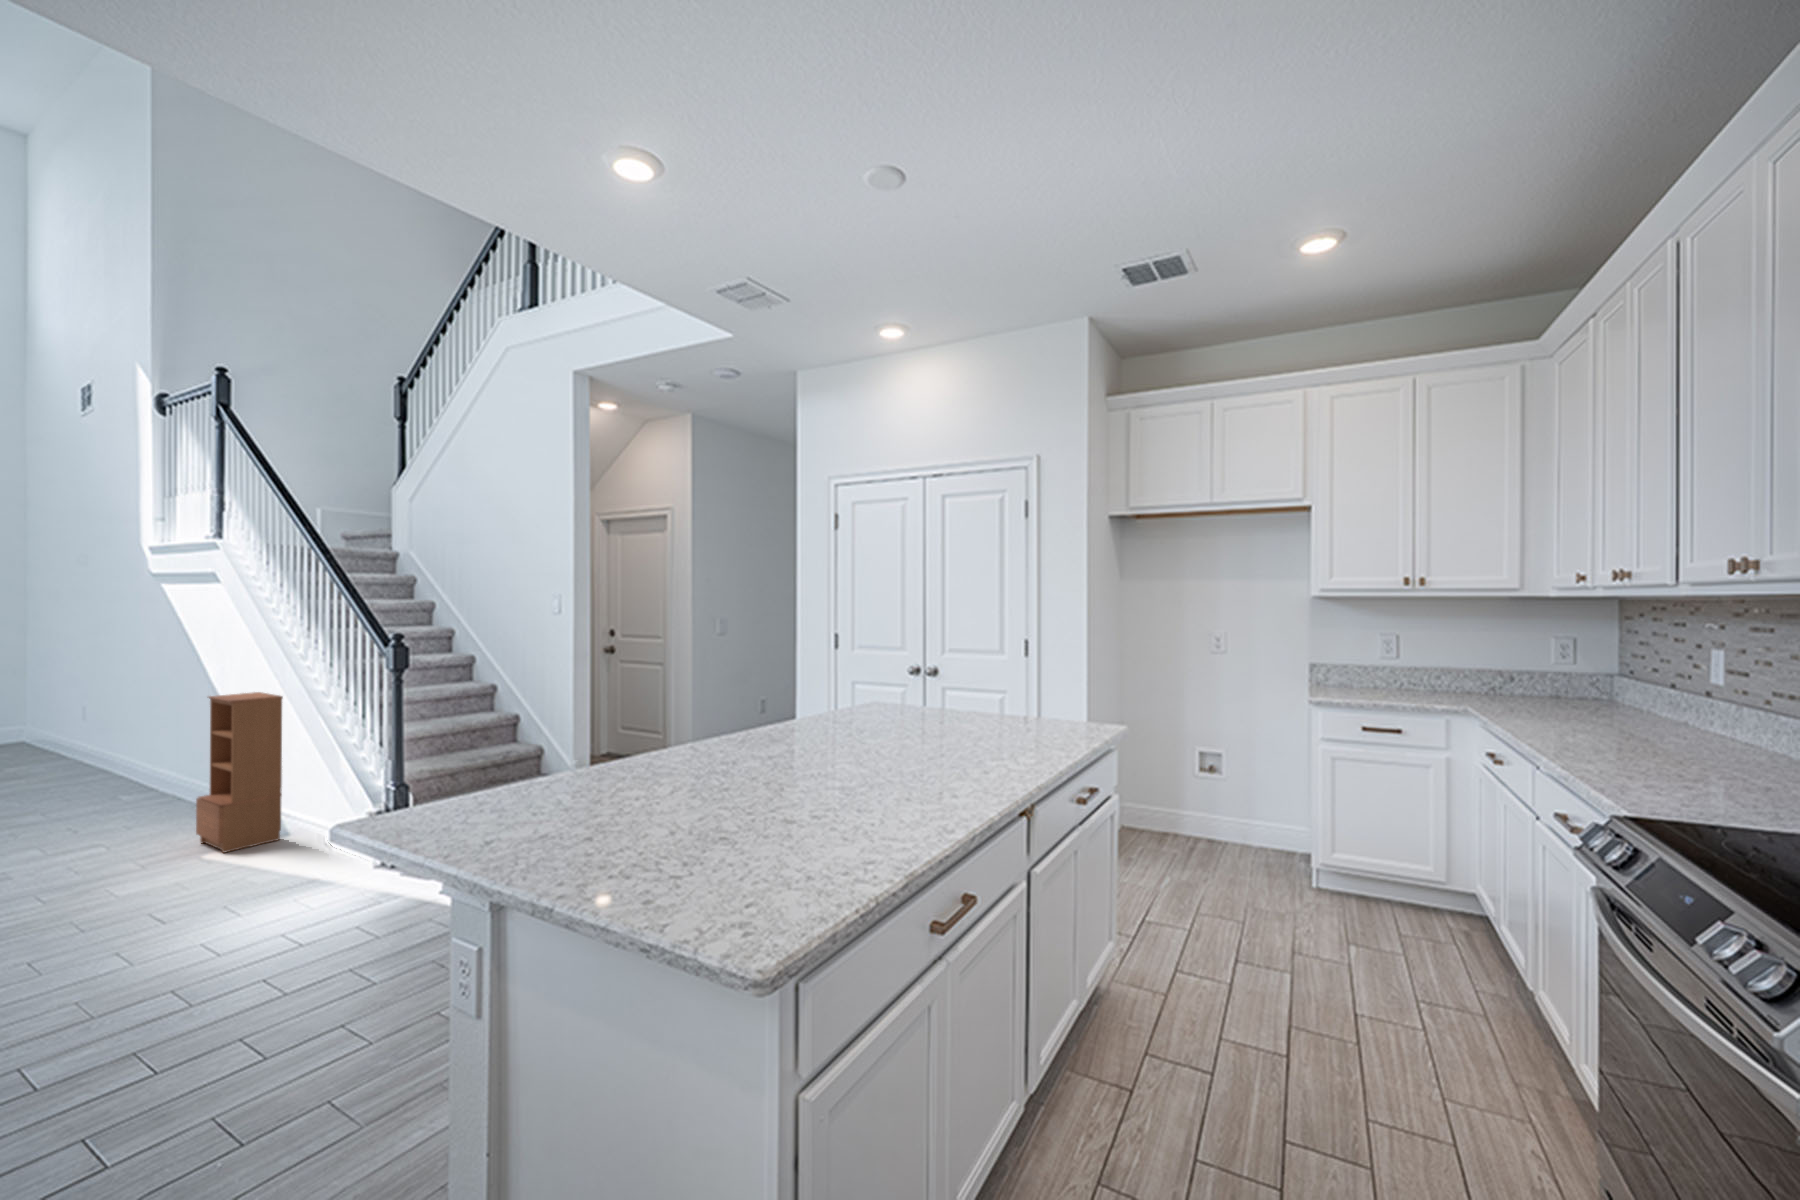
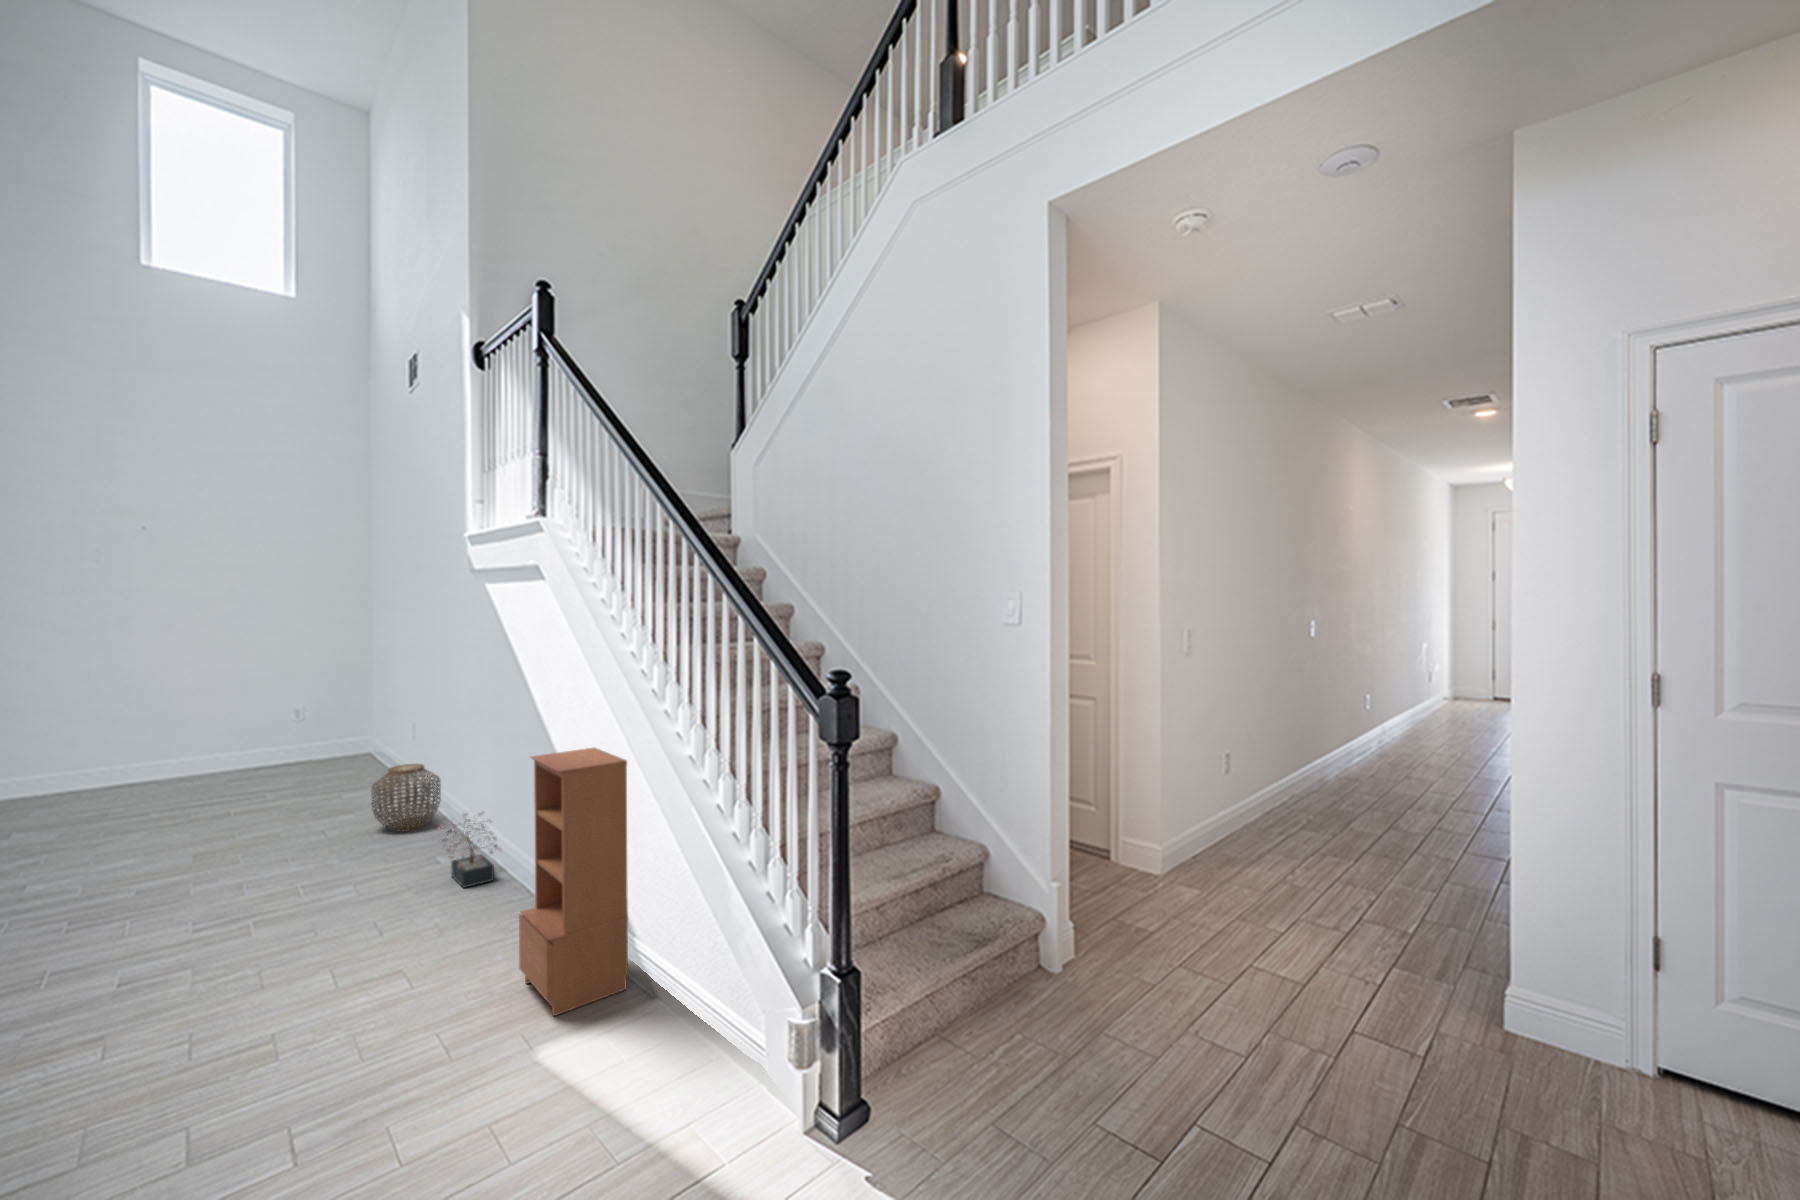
woven basket: none [38,730,110,785] -> present [372,764,441,832]
decorative plant: none [115,756,177,809] -> present [437,812,501,888]

